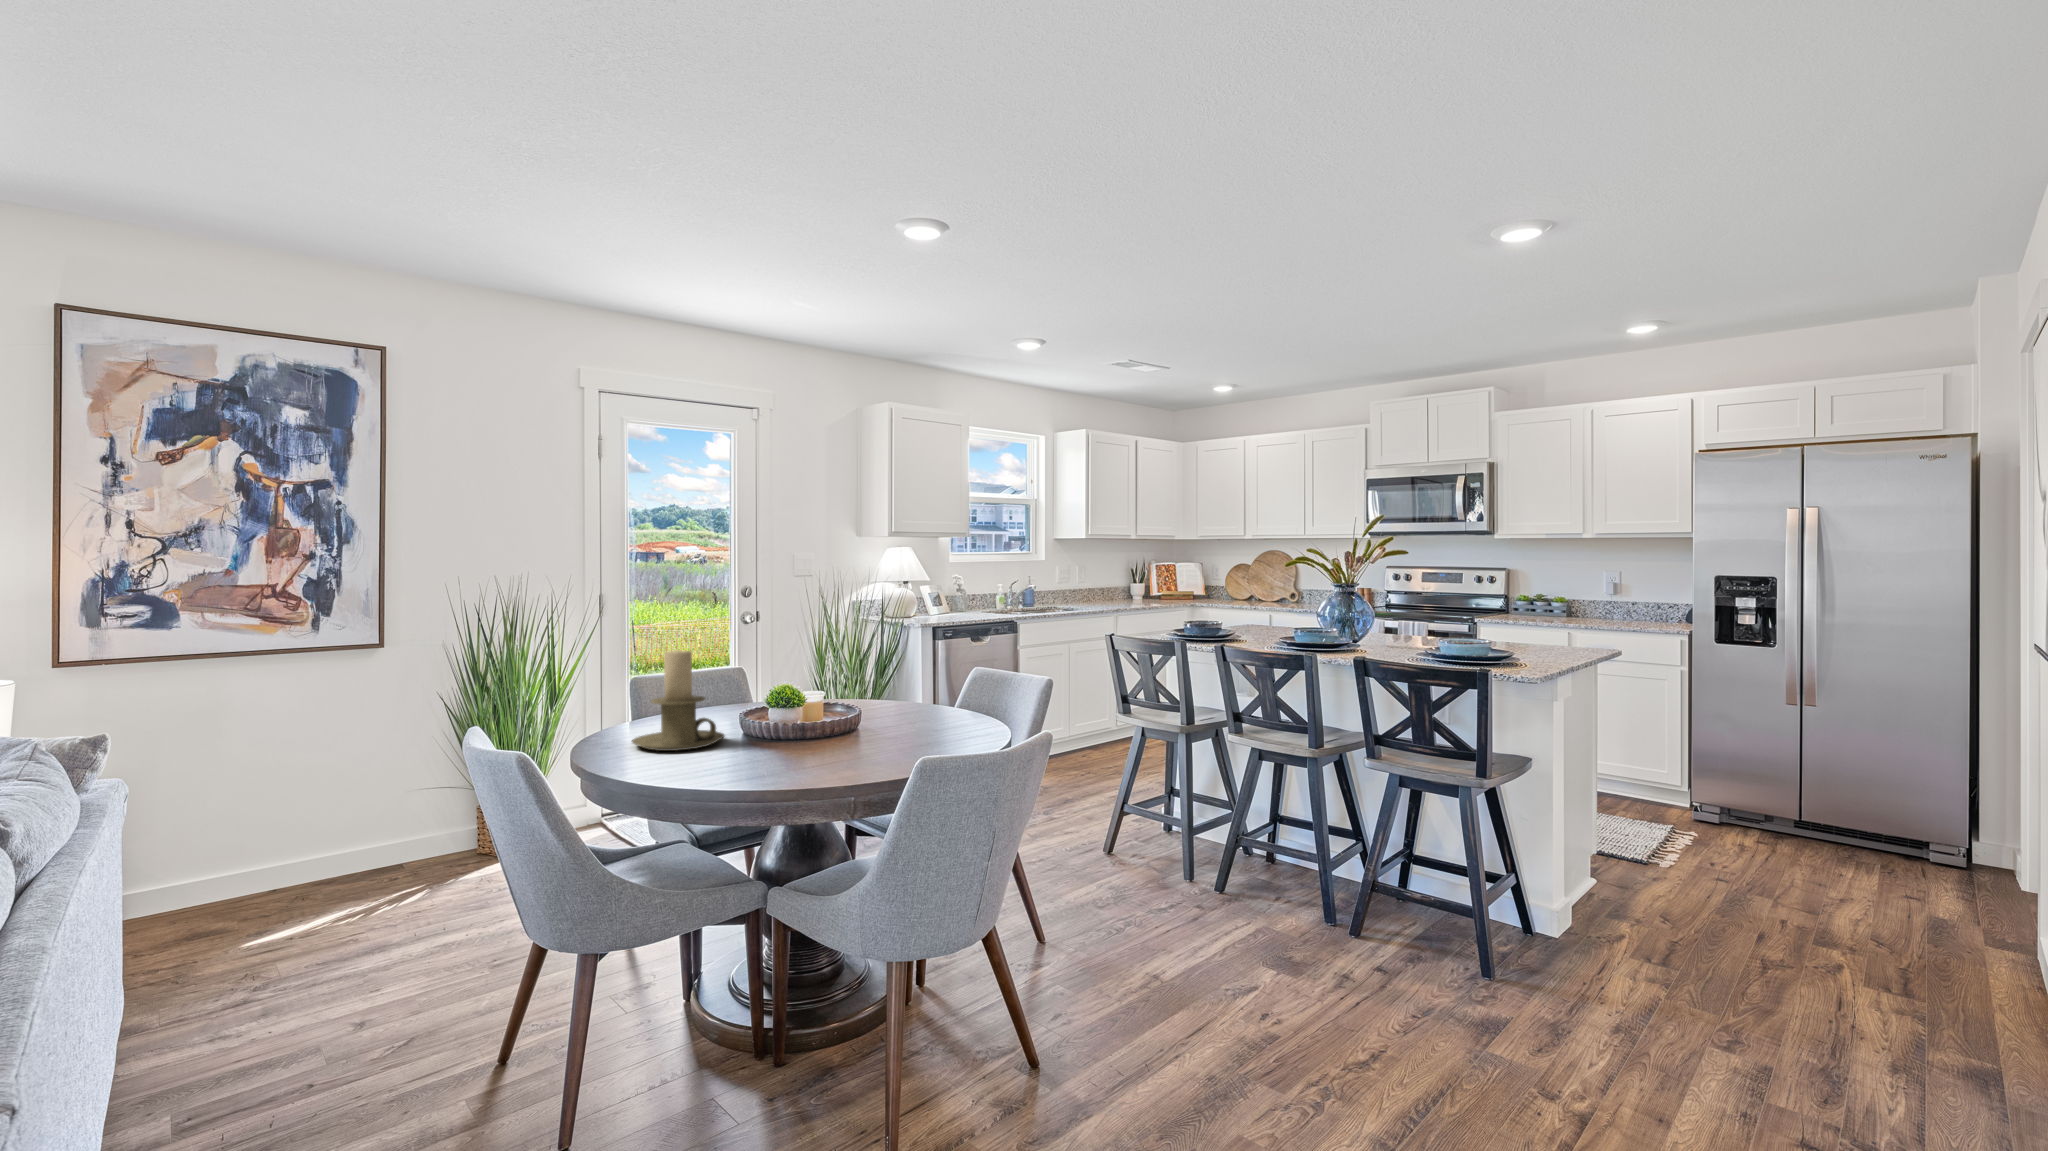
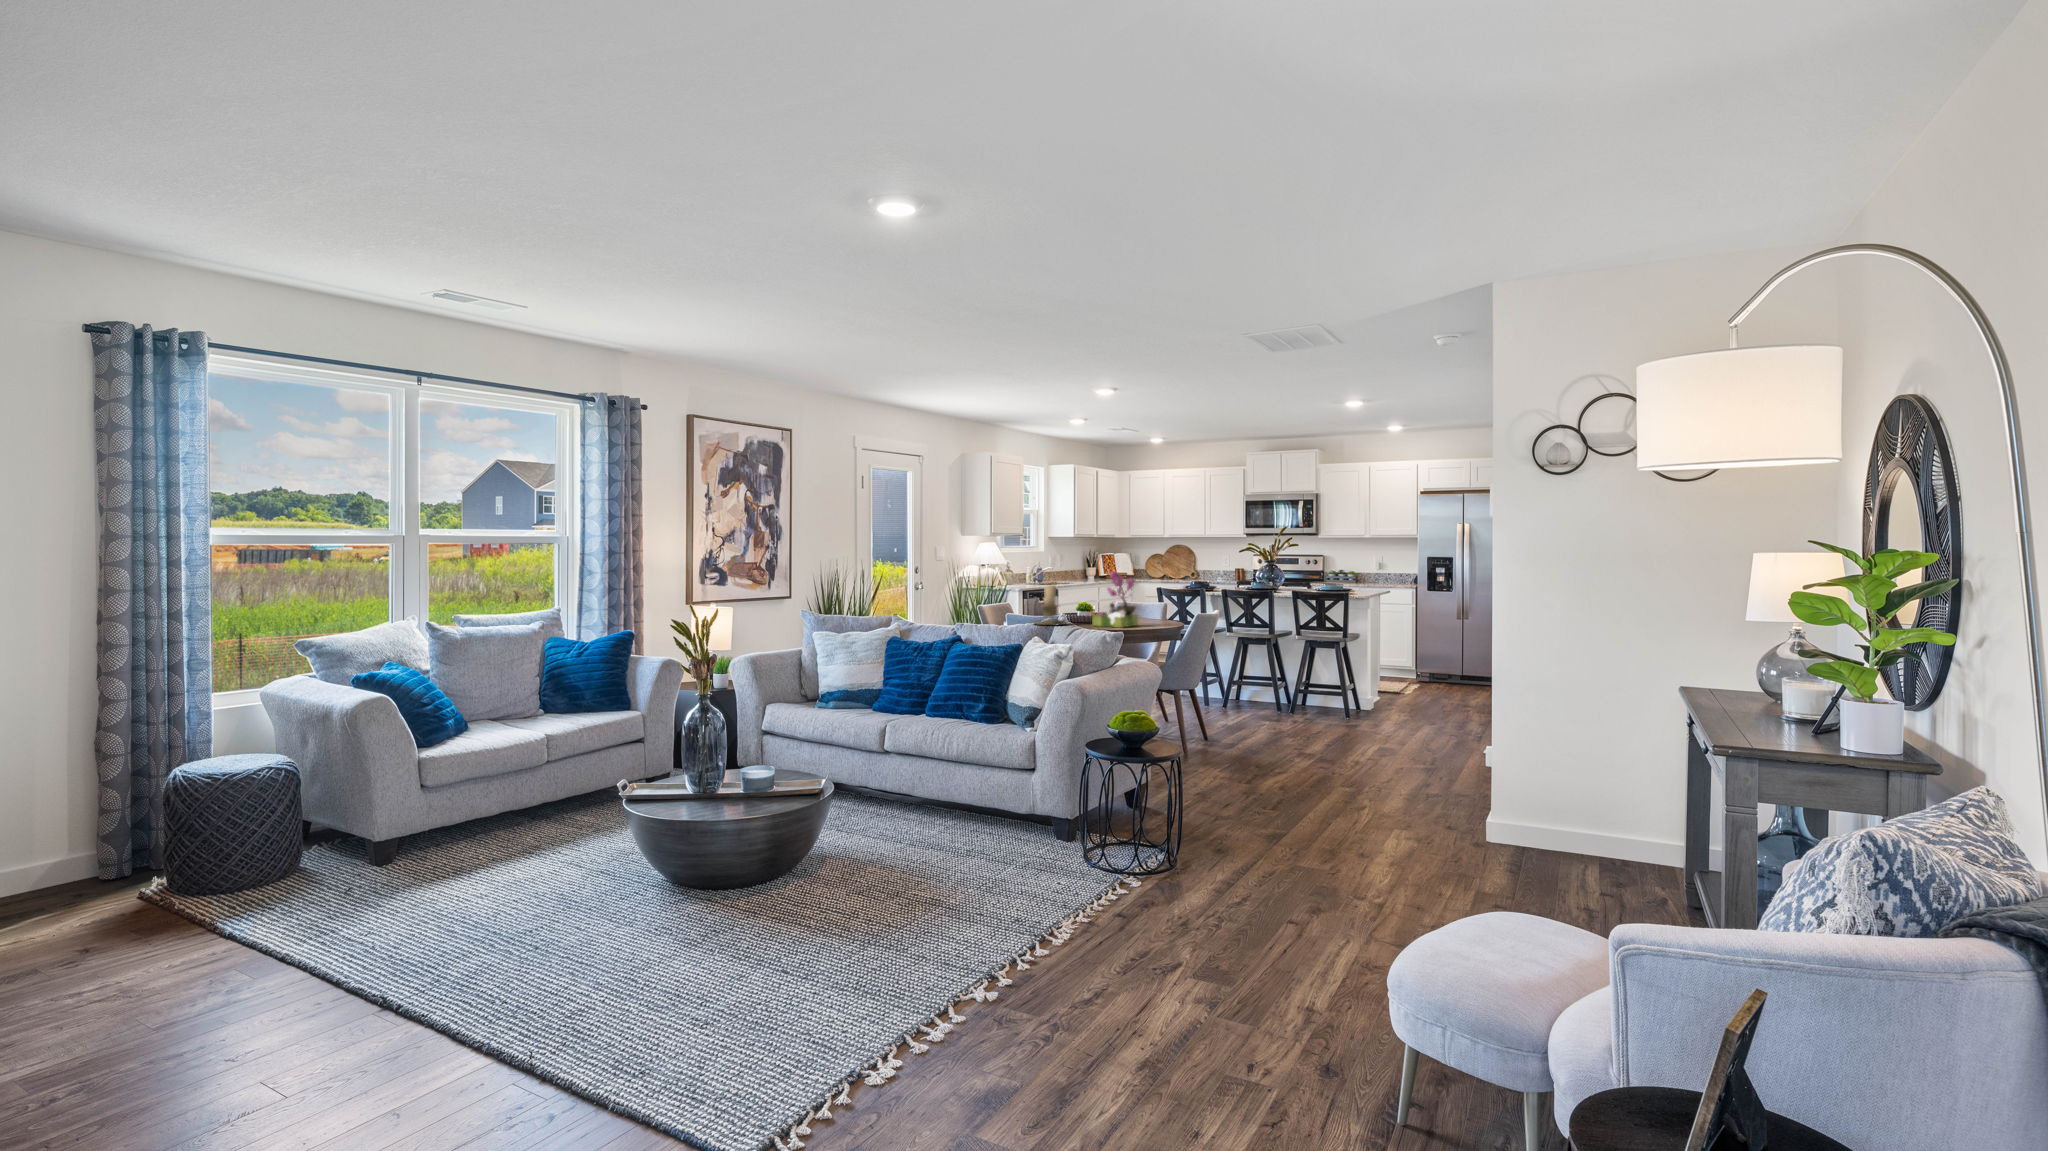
flower arrangement: none [744,616,861,773] -> present [1092,571,1138,628]

